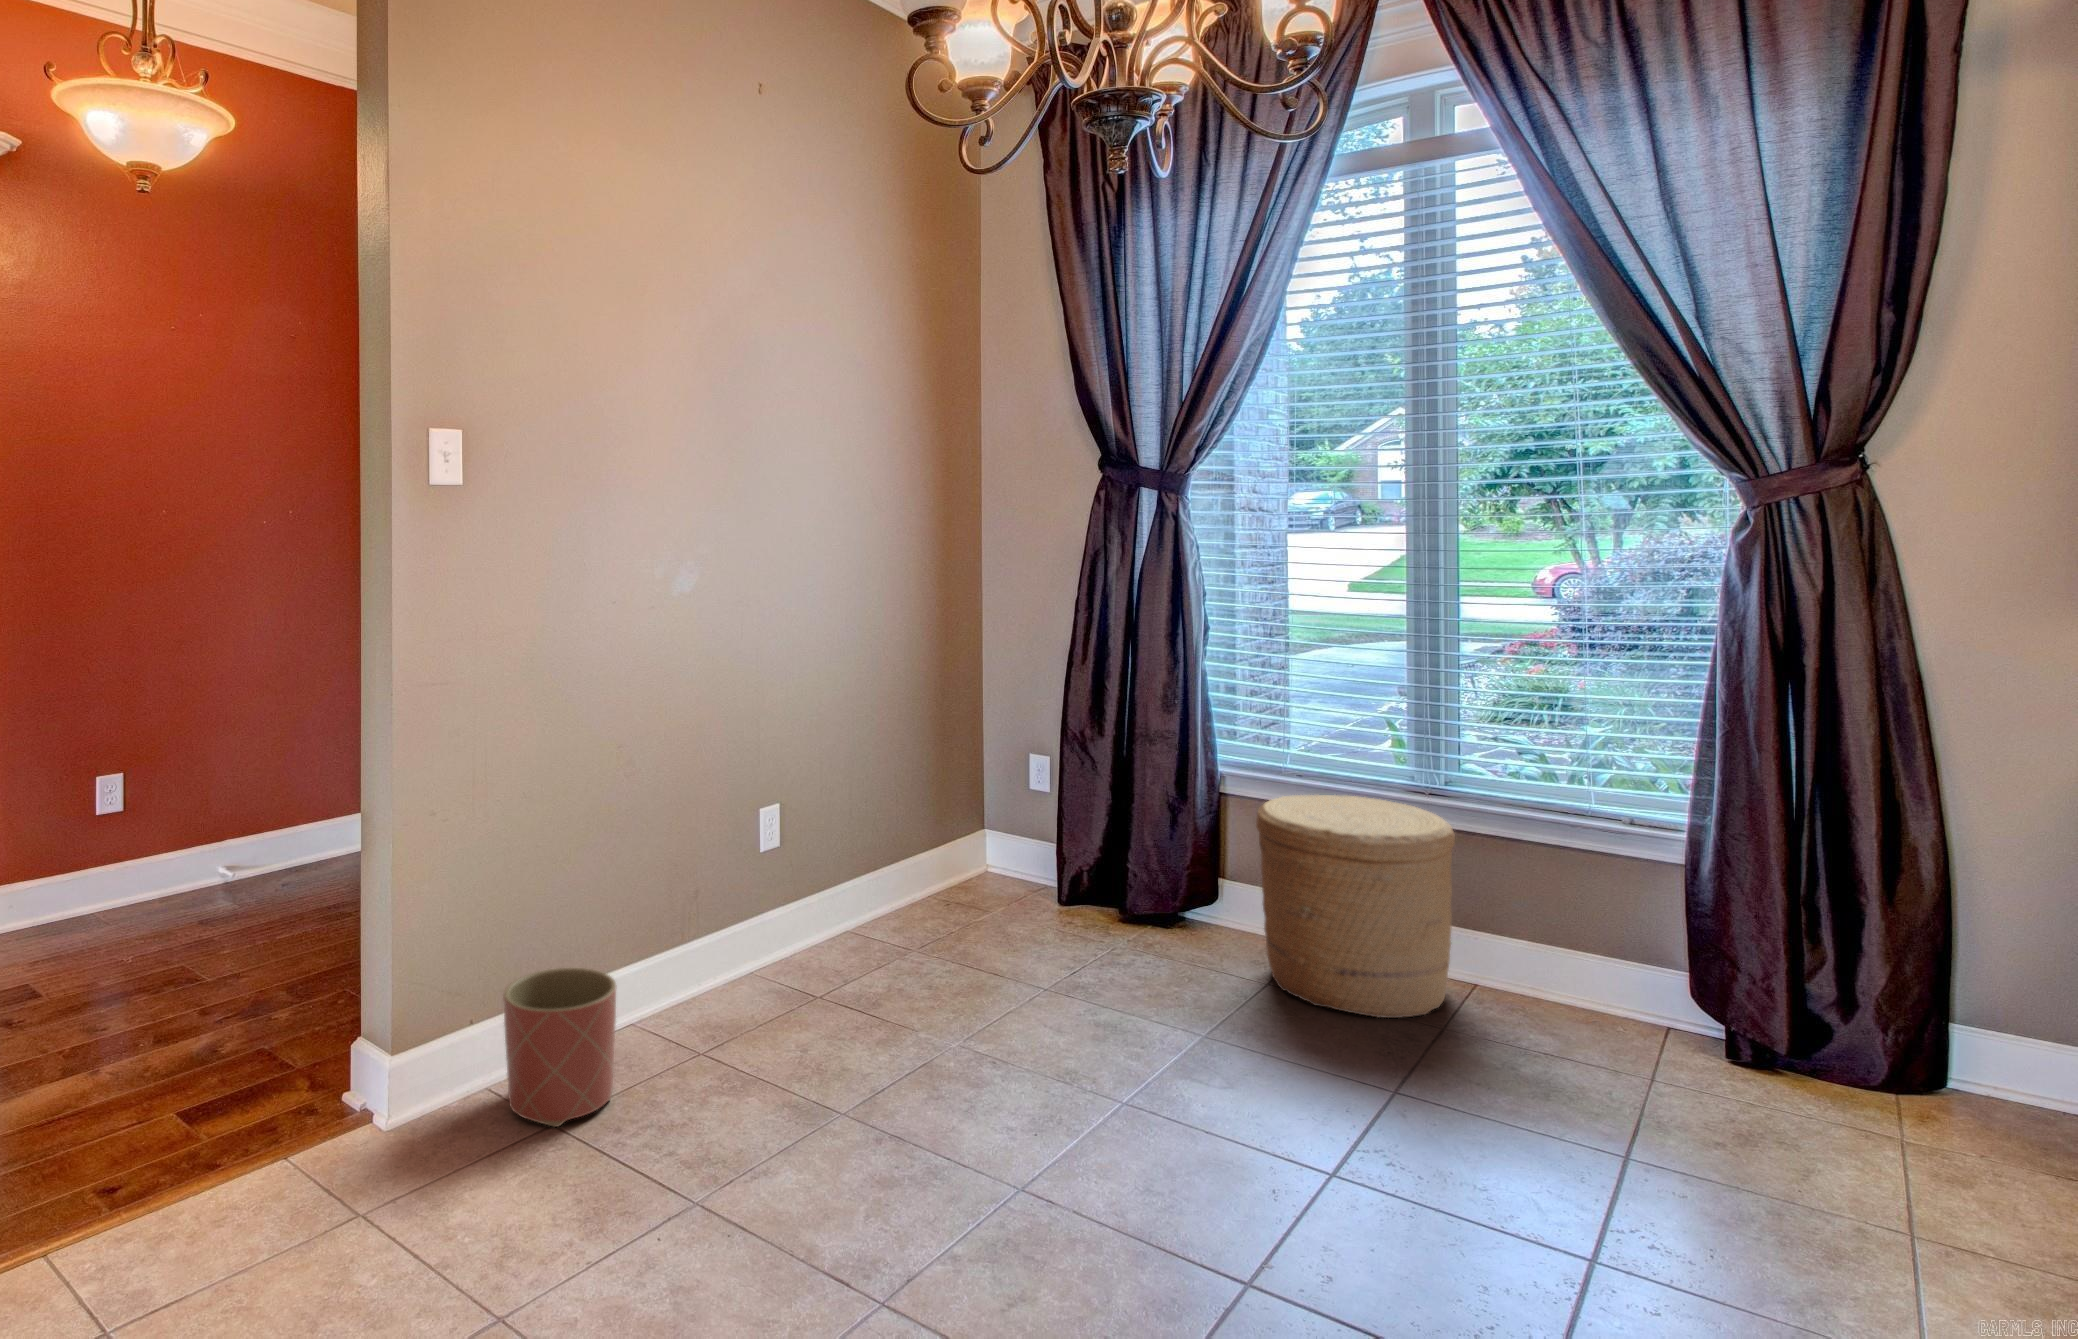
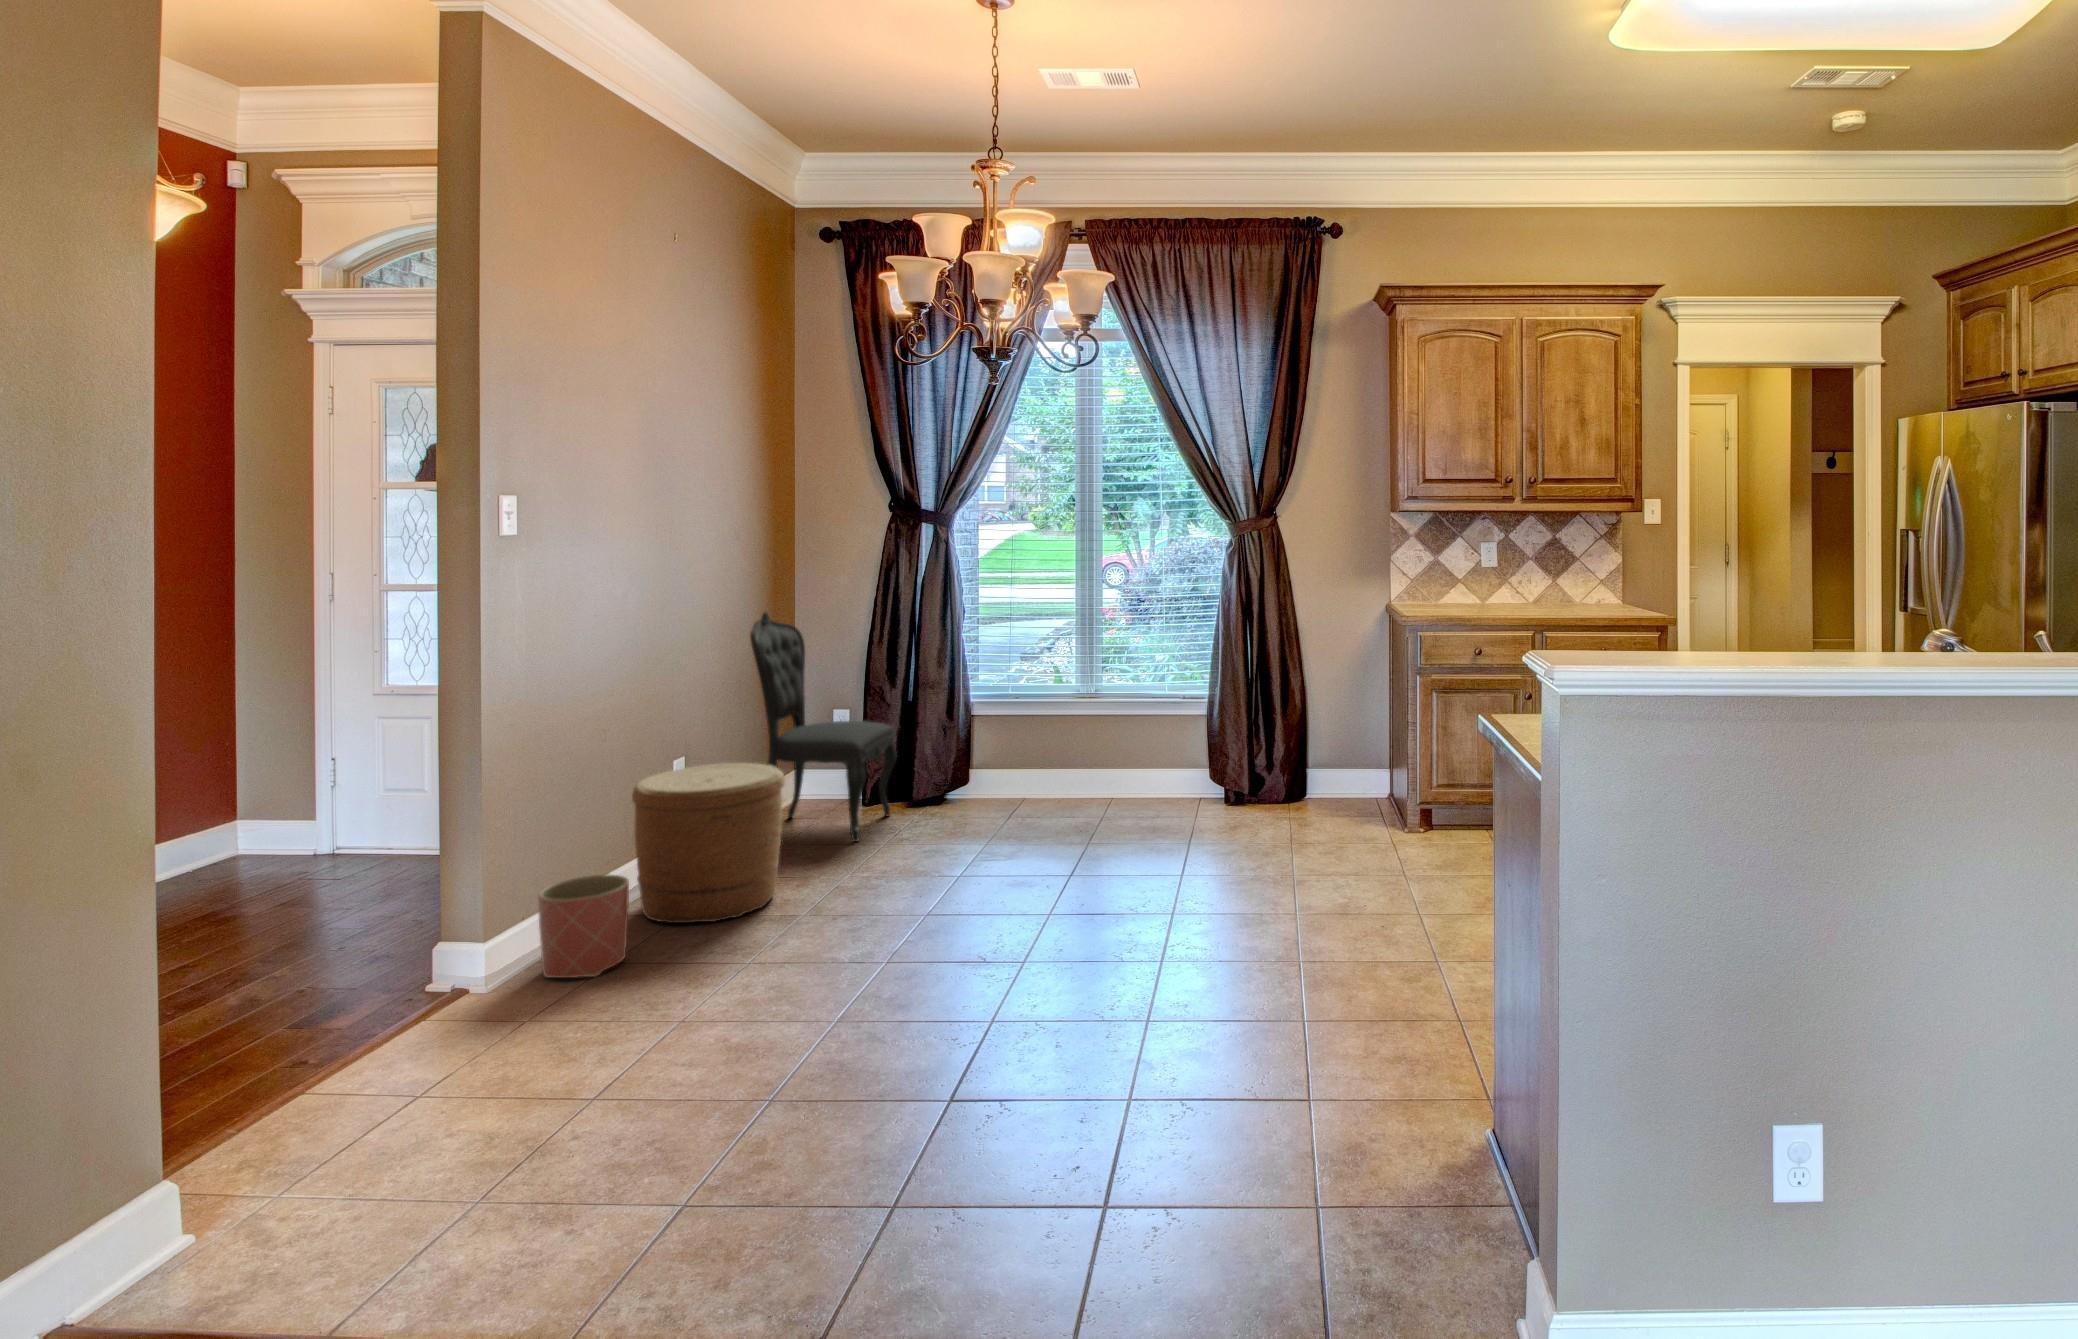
dining chair: none [885,612,1096,969] -> present [750,613,897,842]
woven basket: present [1256,795,1455,1018] -> present [632,763,785,923]

